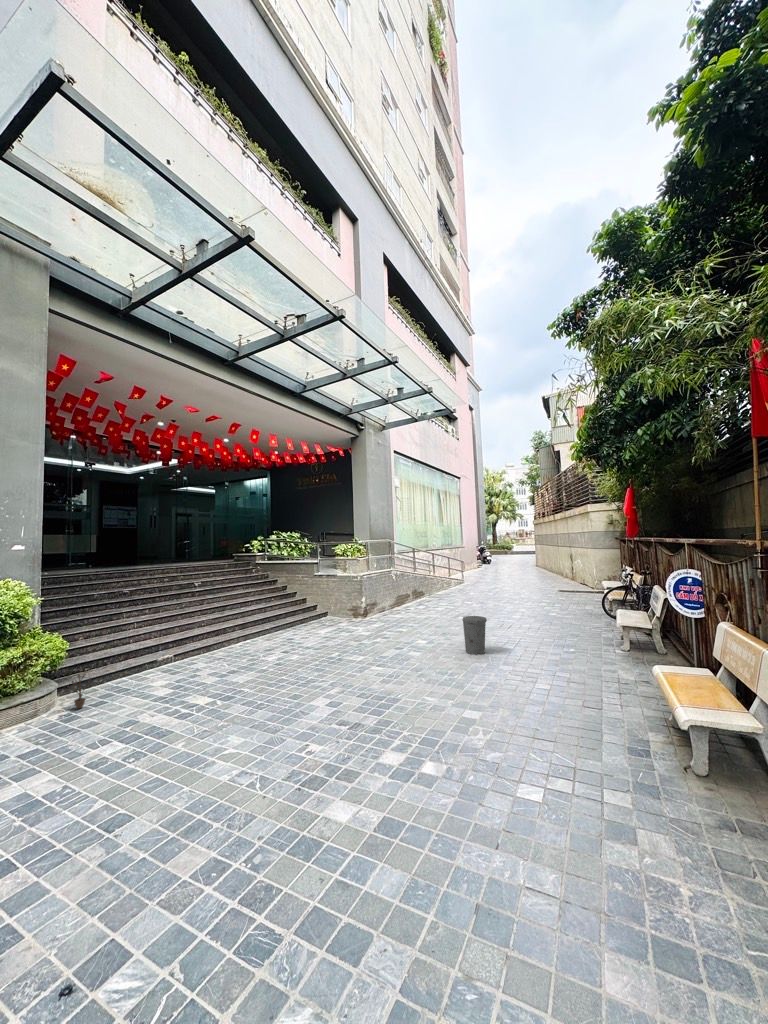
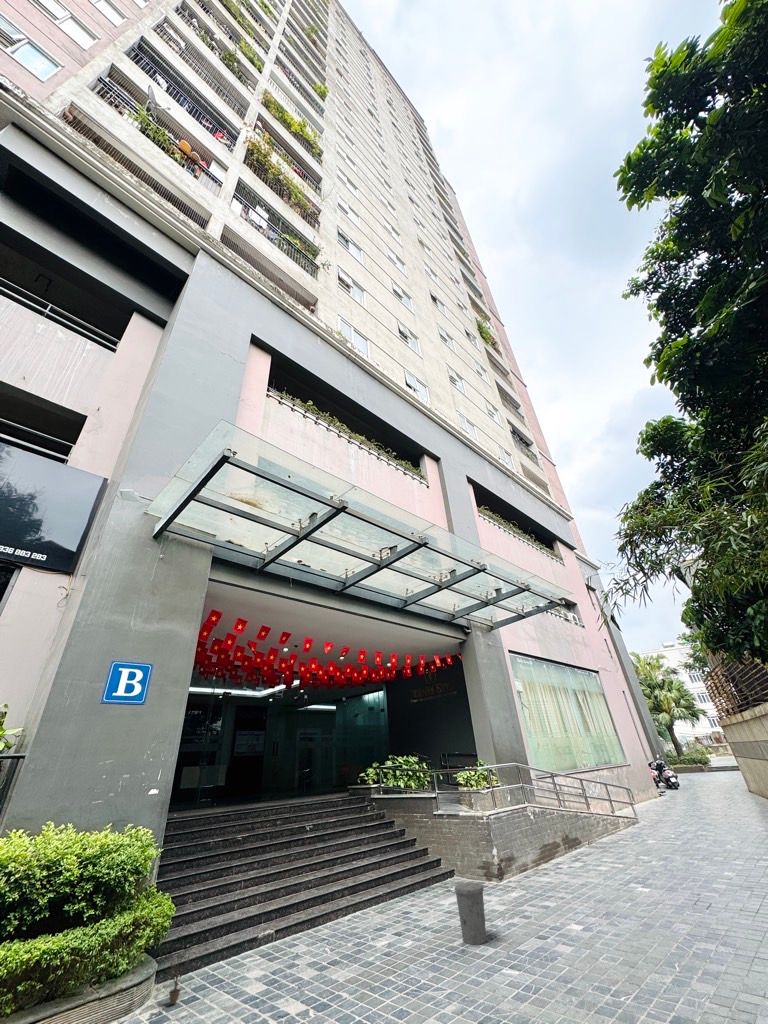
trash can: present [462,616,487,655] -> present [455,882,486,945]

